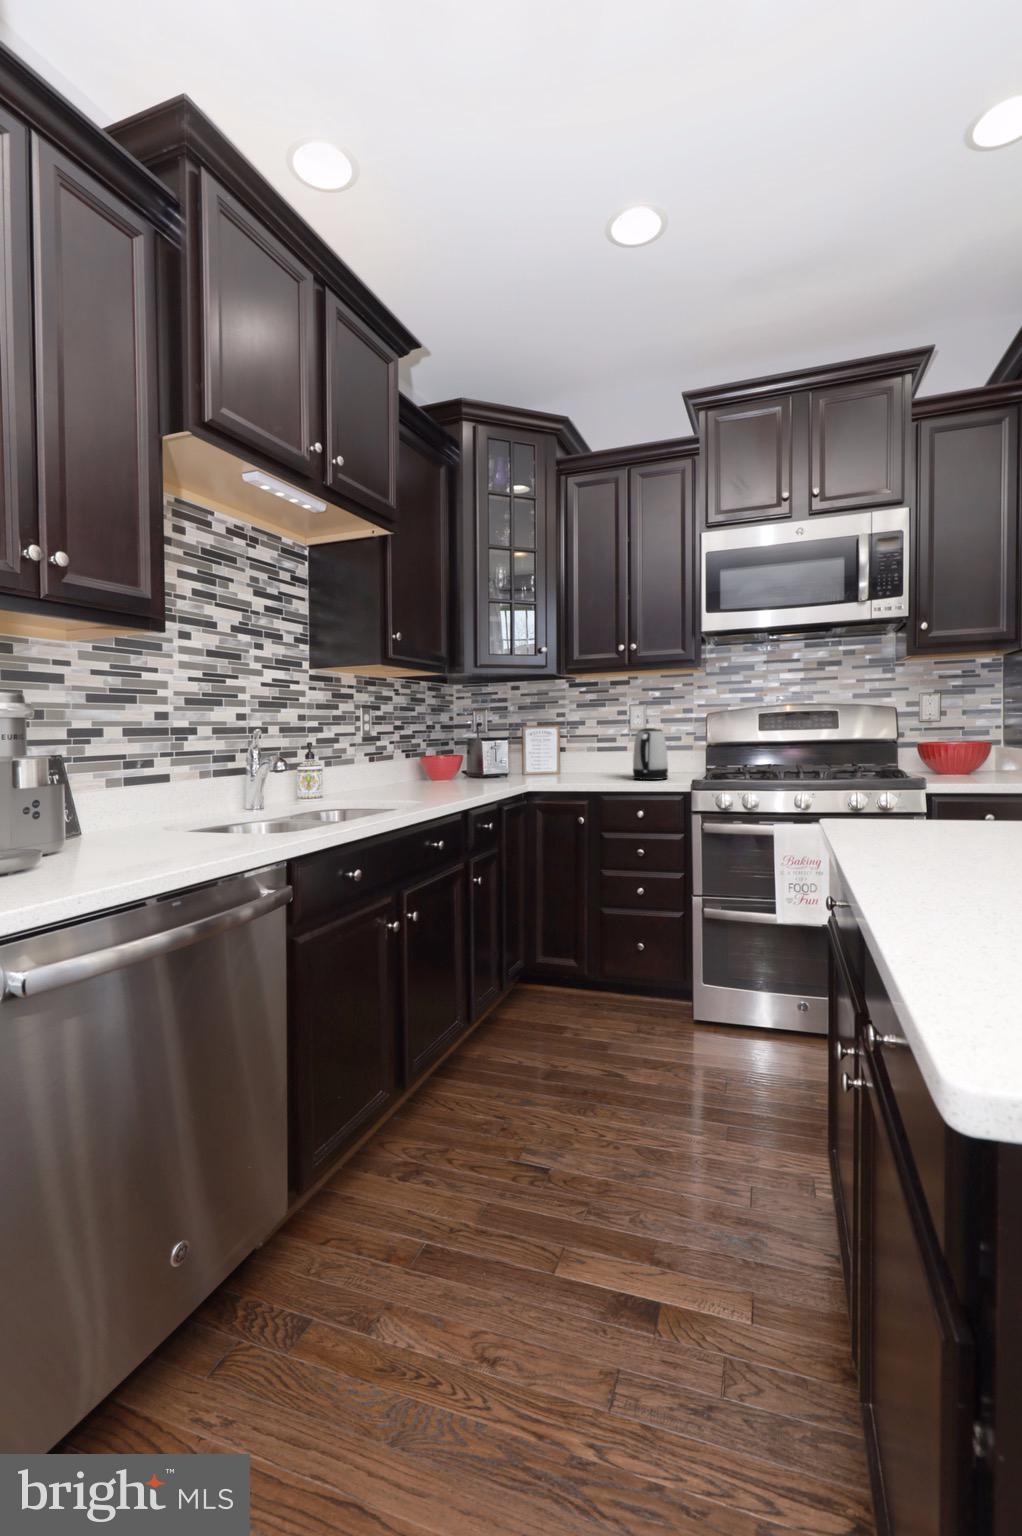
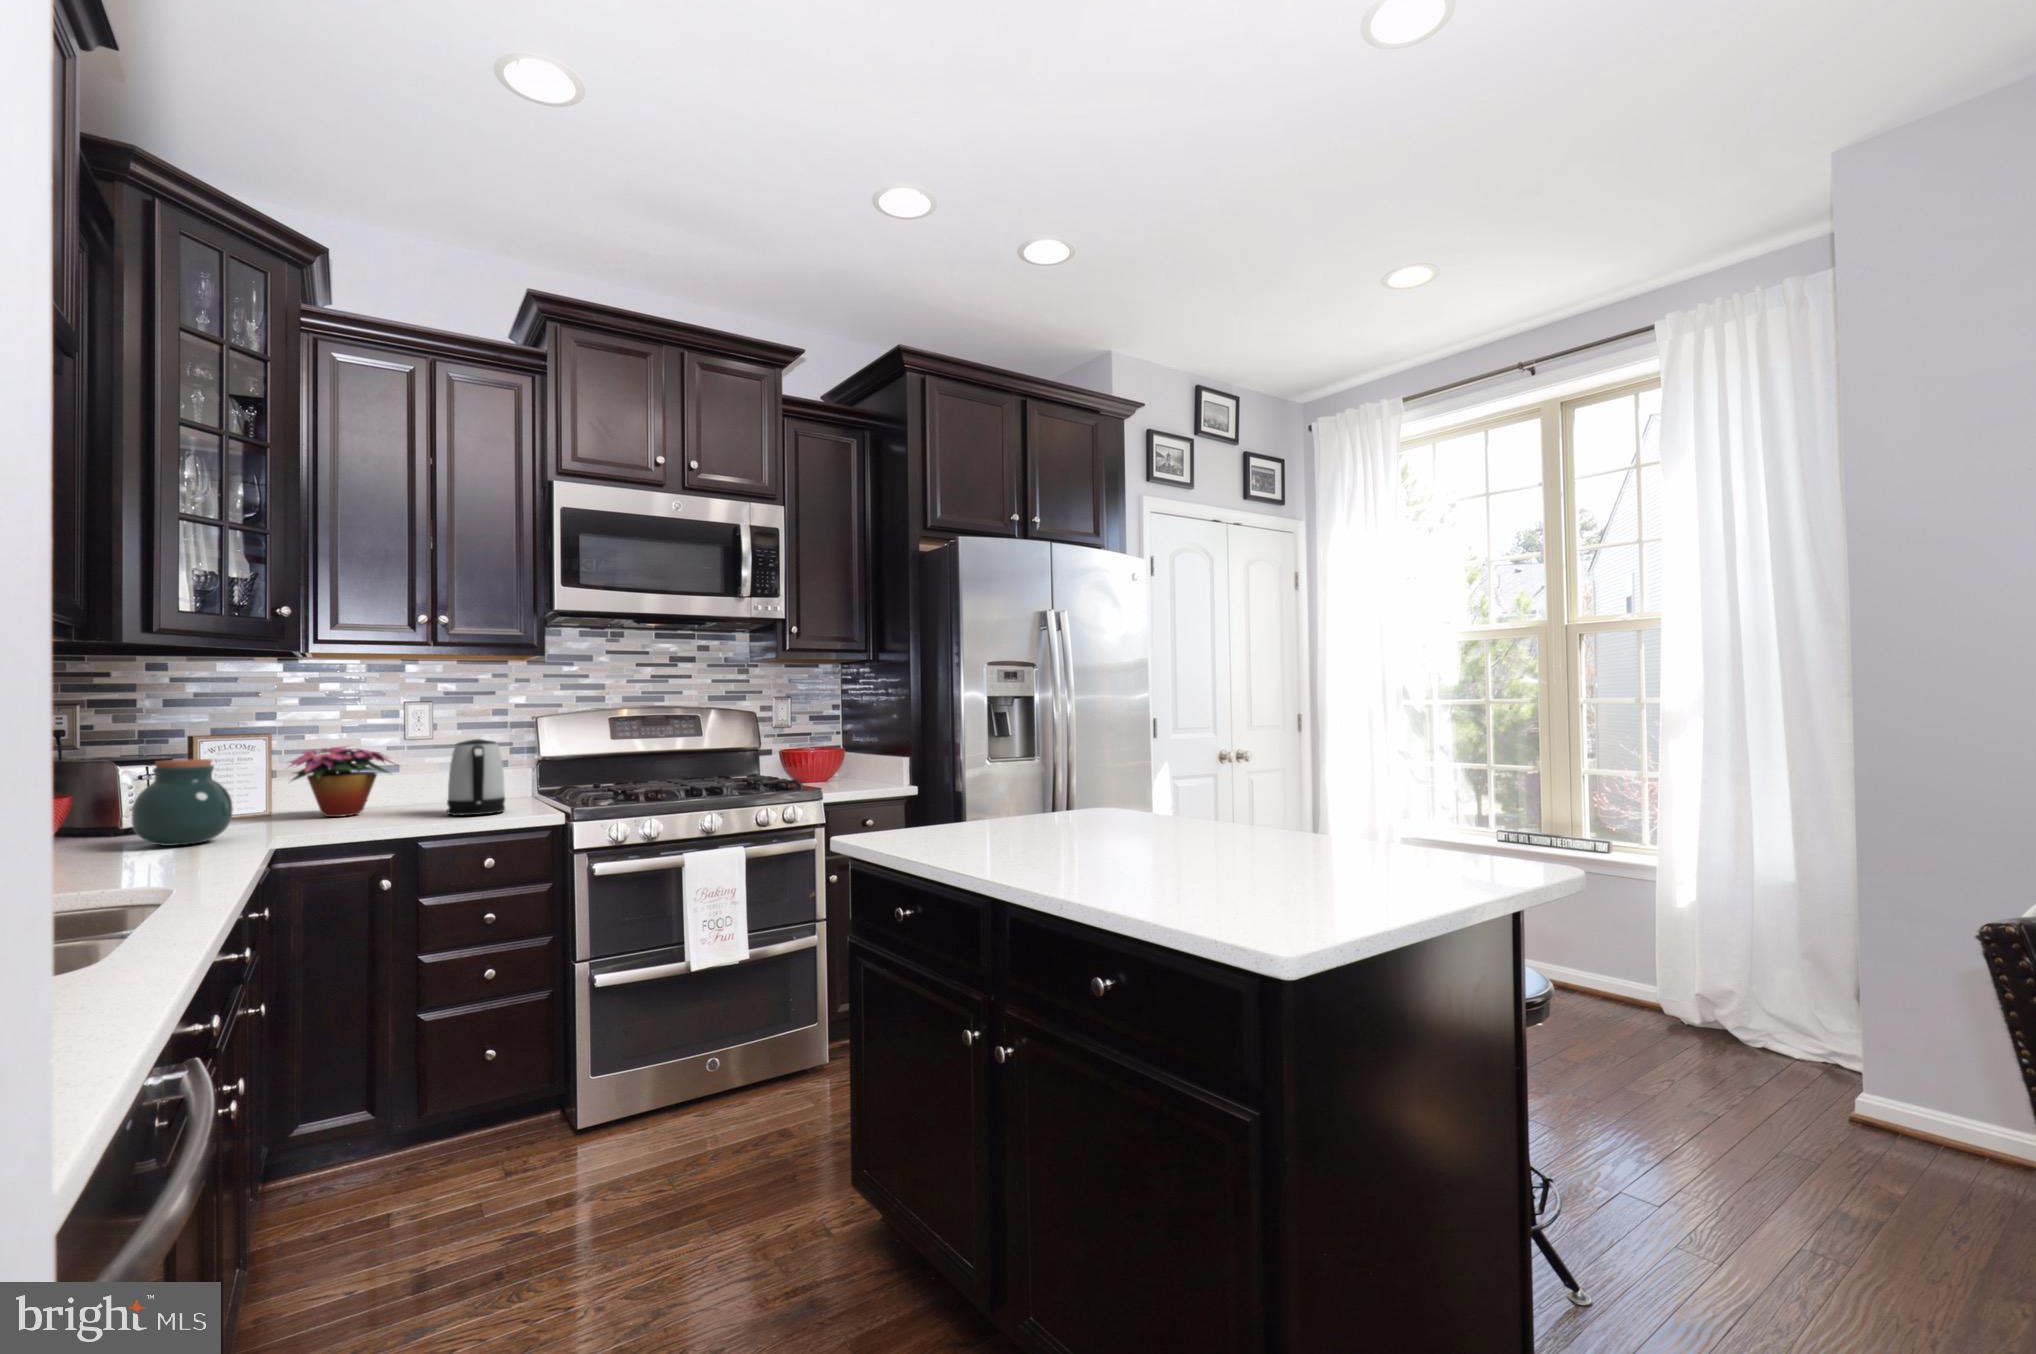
flower arrangement: none [555,730,619,775] -> present [289,746,393,817]
jar: none [475,736,516,782] -> present [132,759,233,846]

